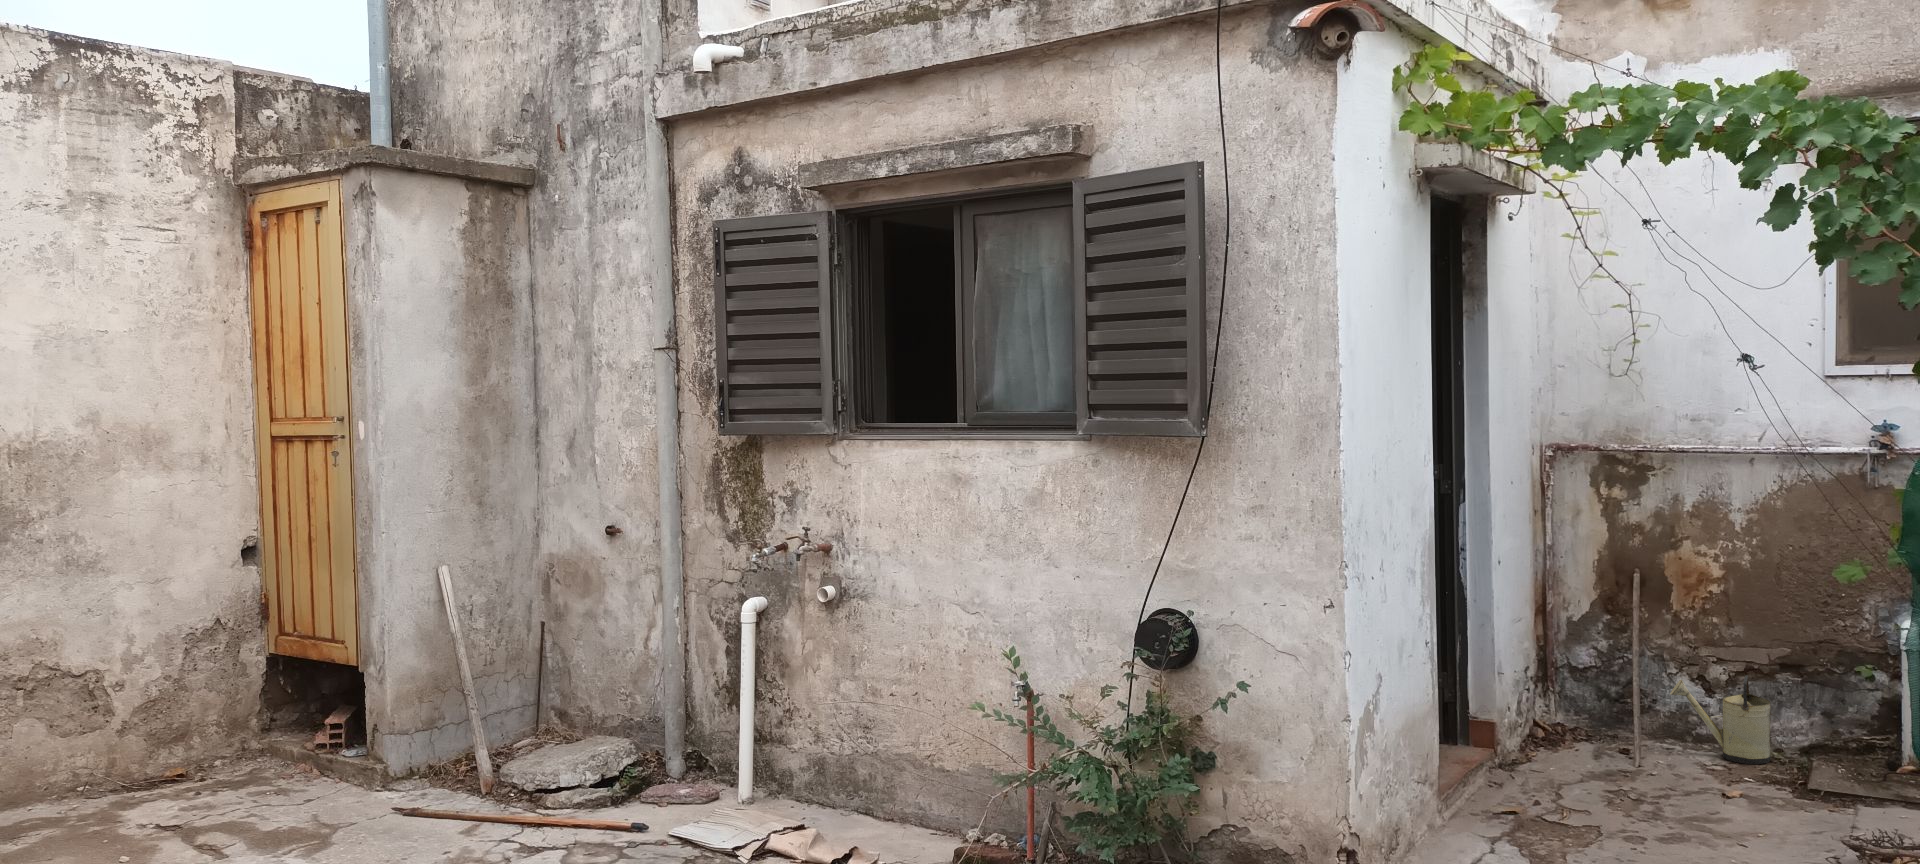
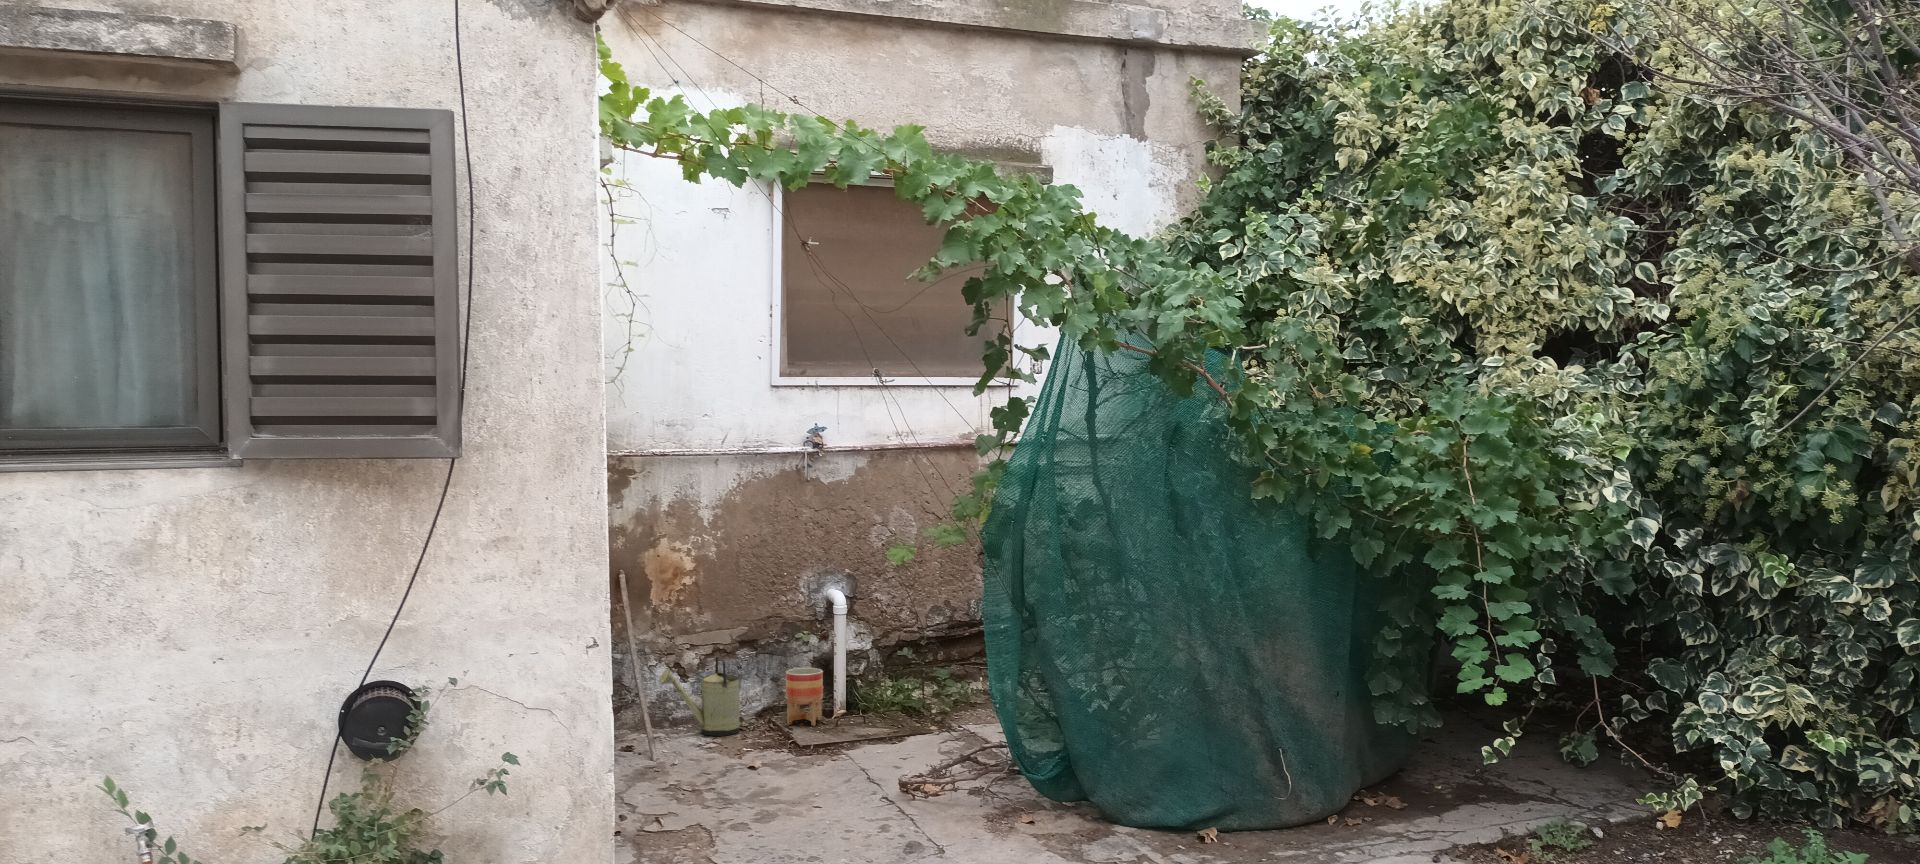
planter: none [1837,705,1889,775] -> present [786,668,823,726]

